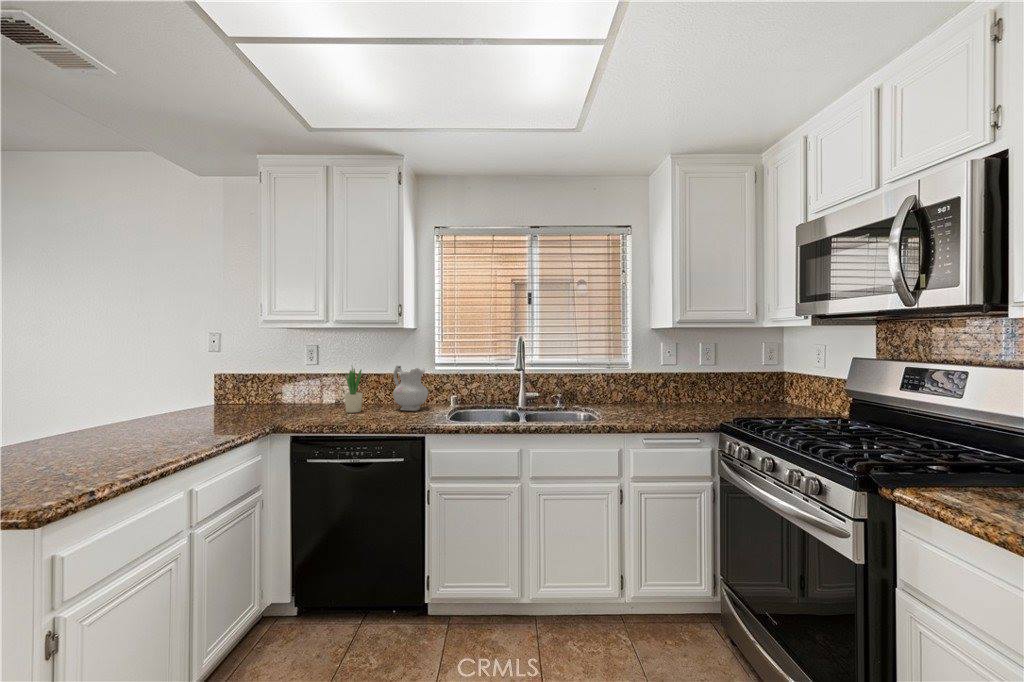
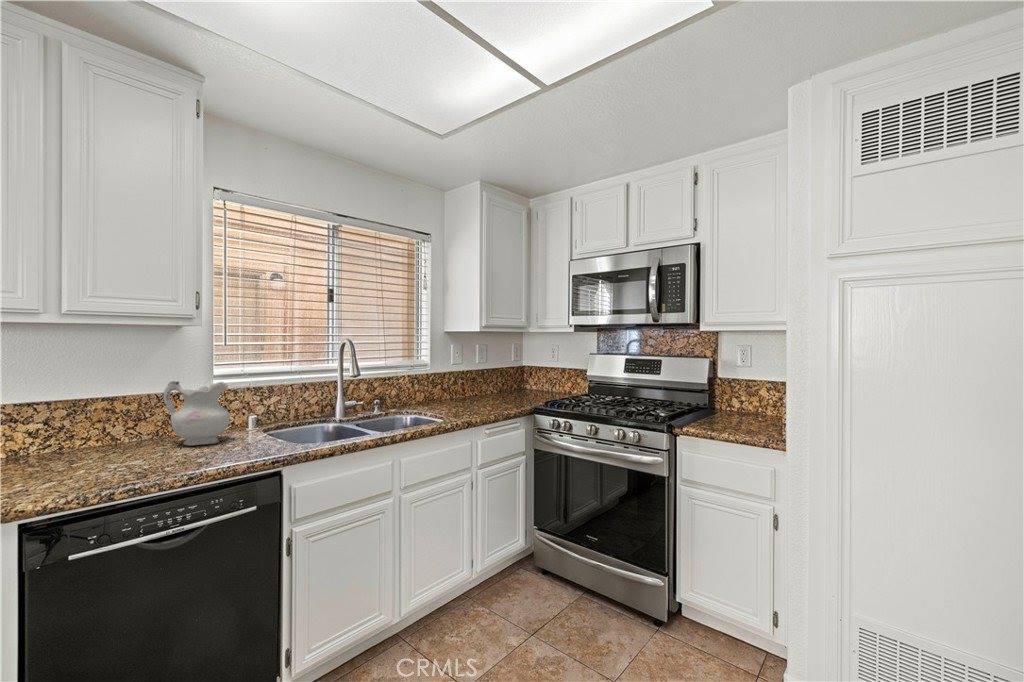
potted plant: present [344,367,363,413] -> none [85,378,129,464]

